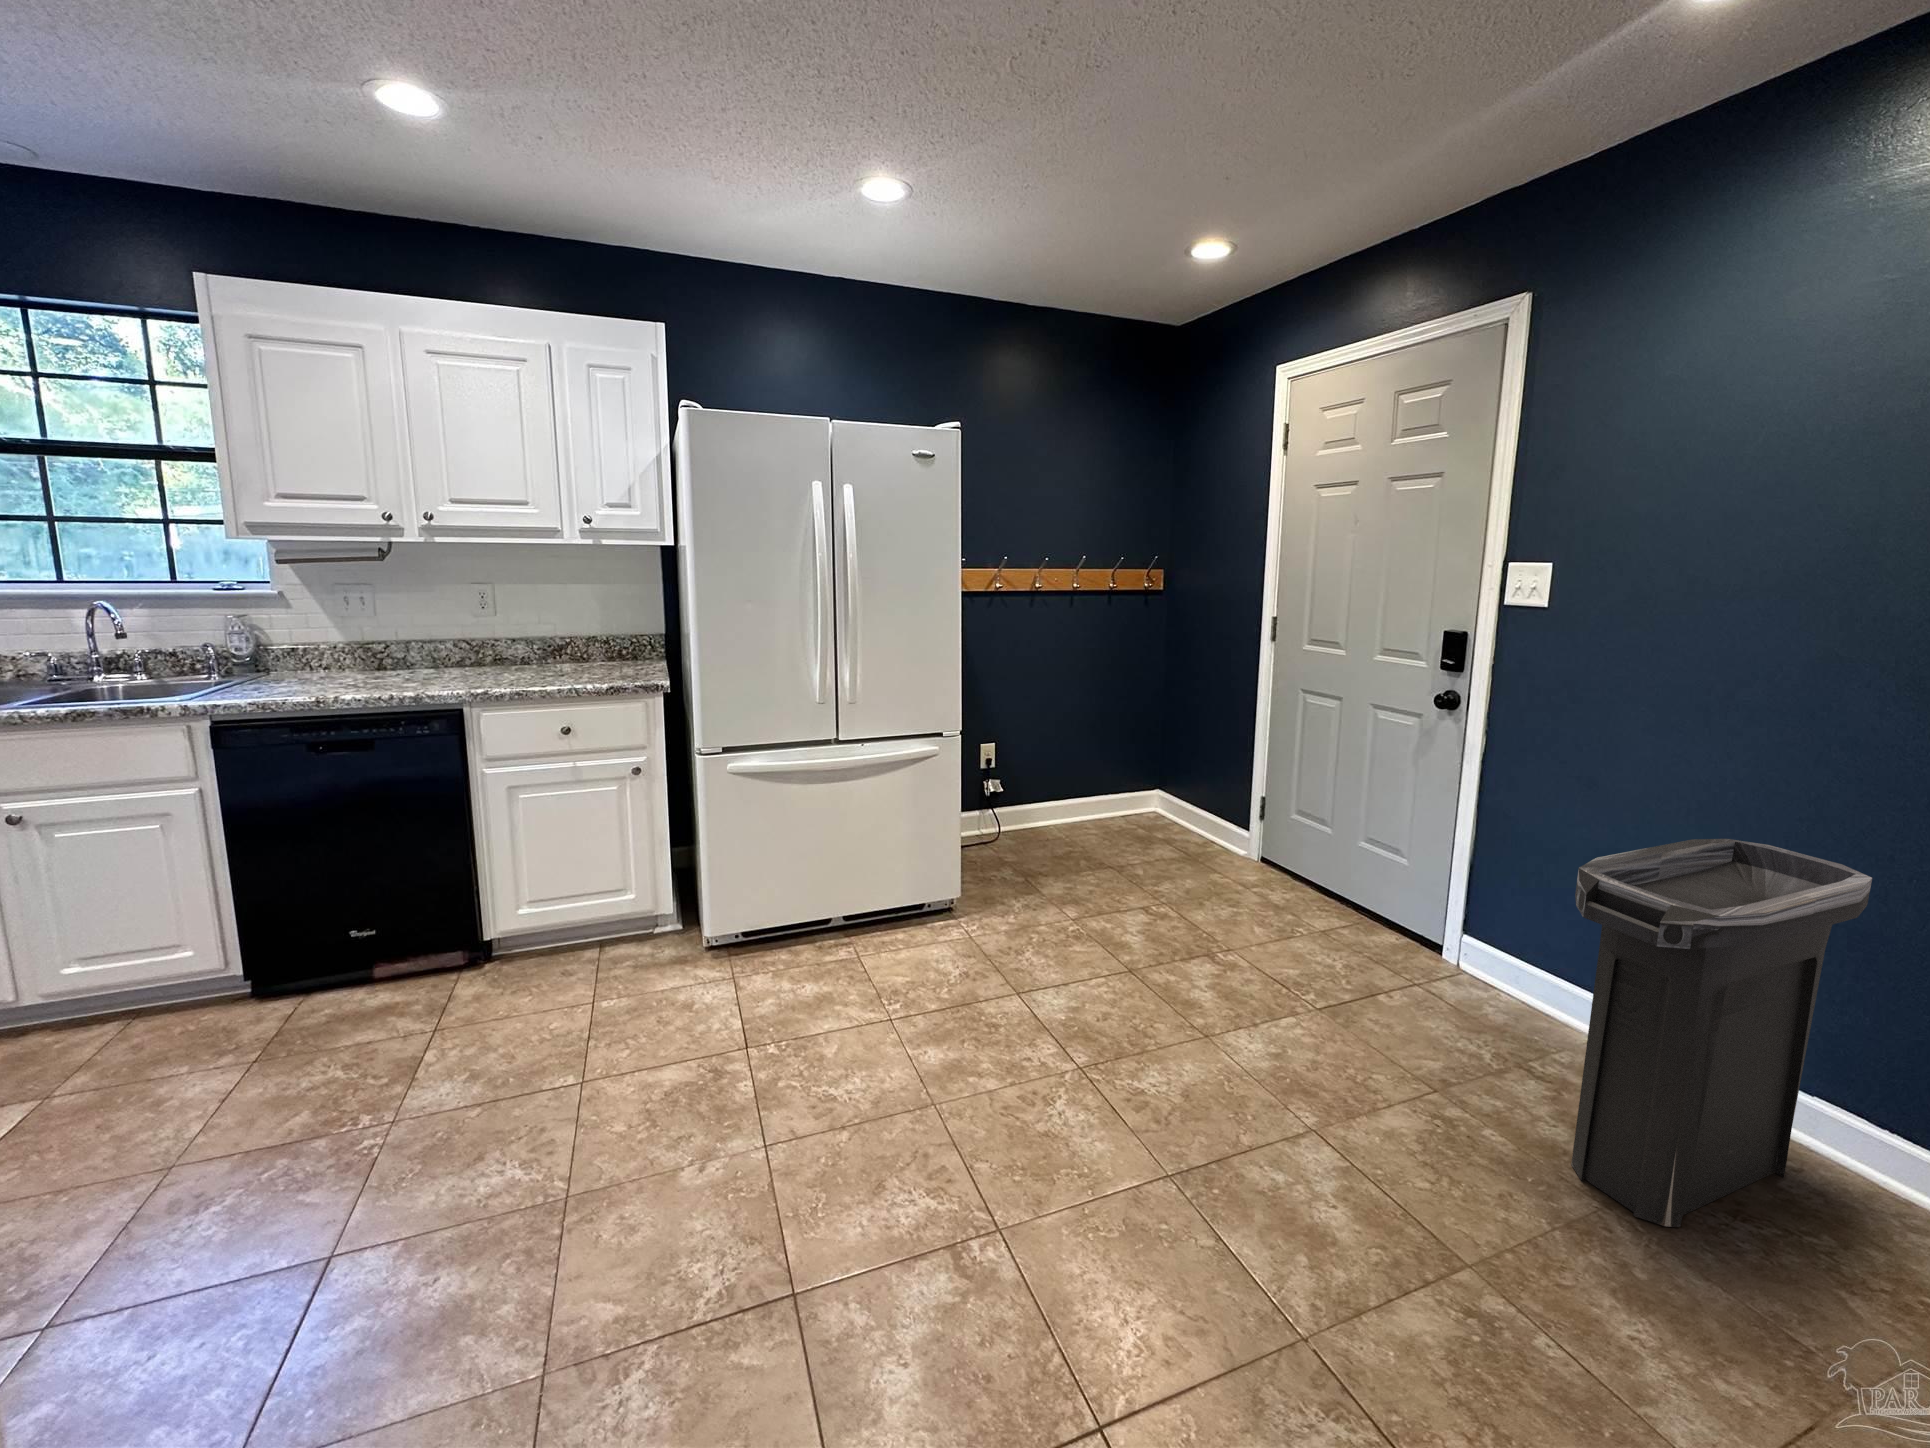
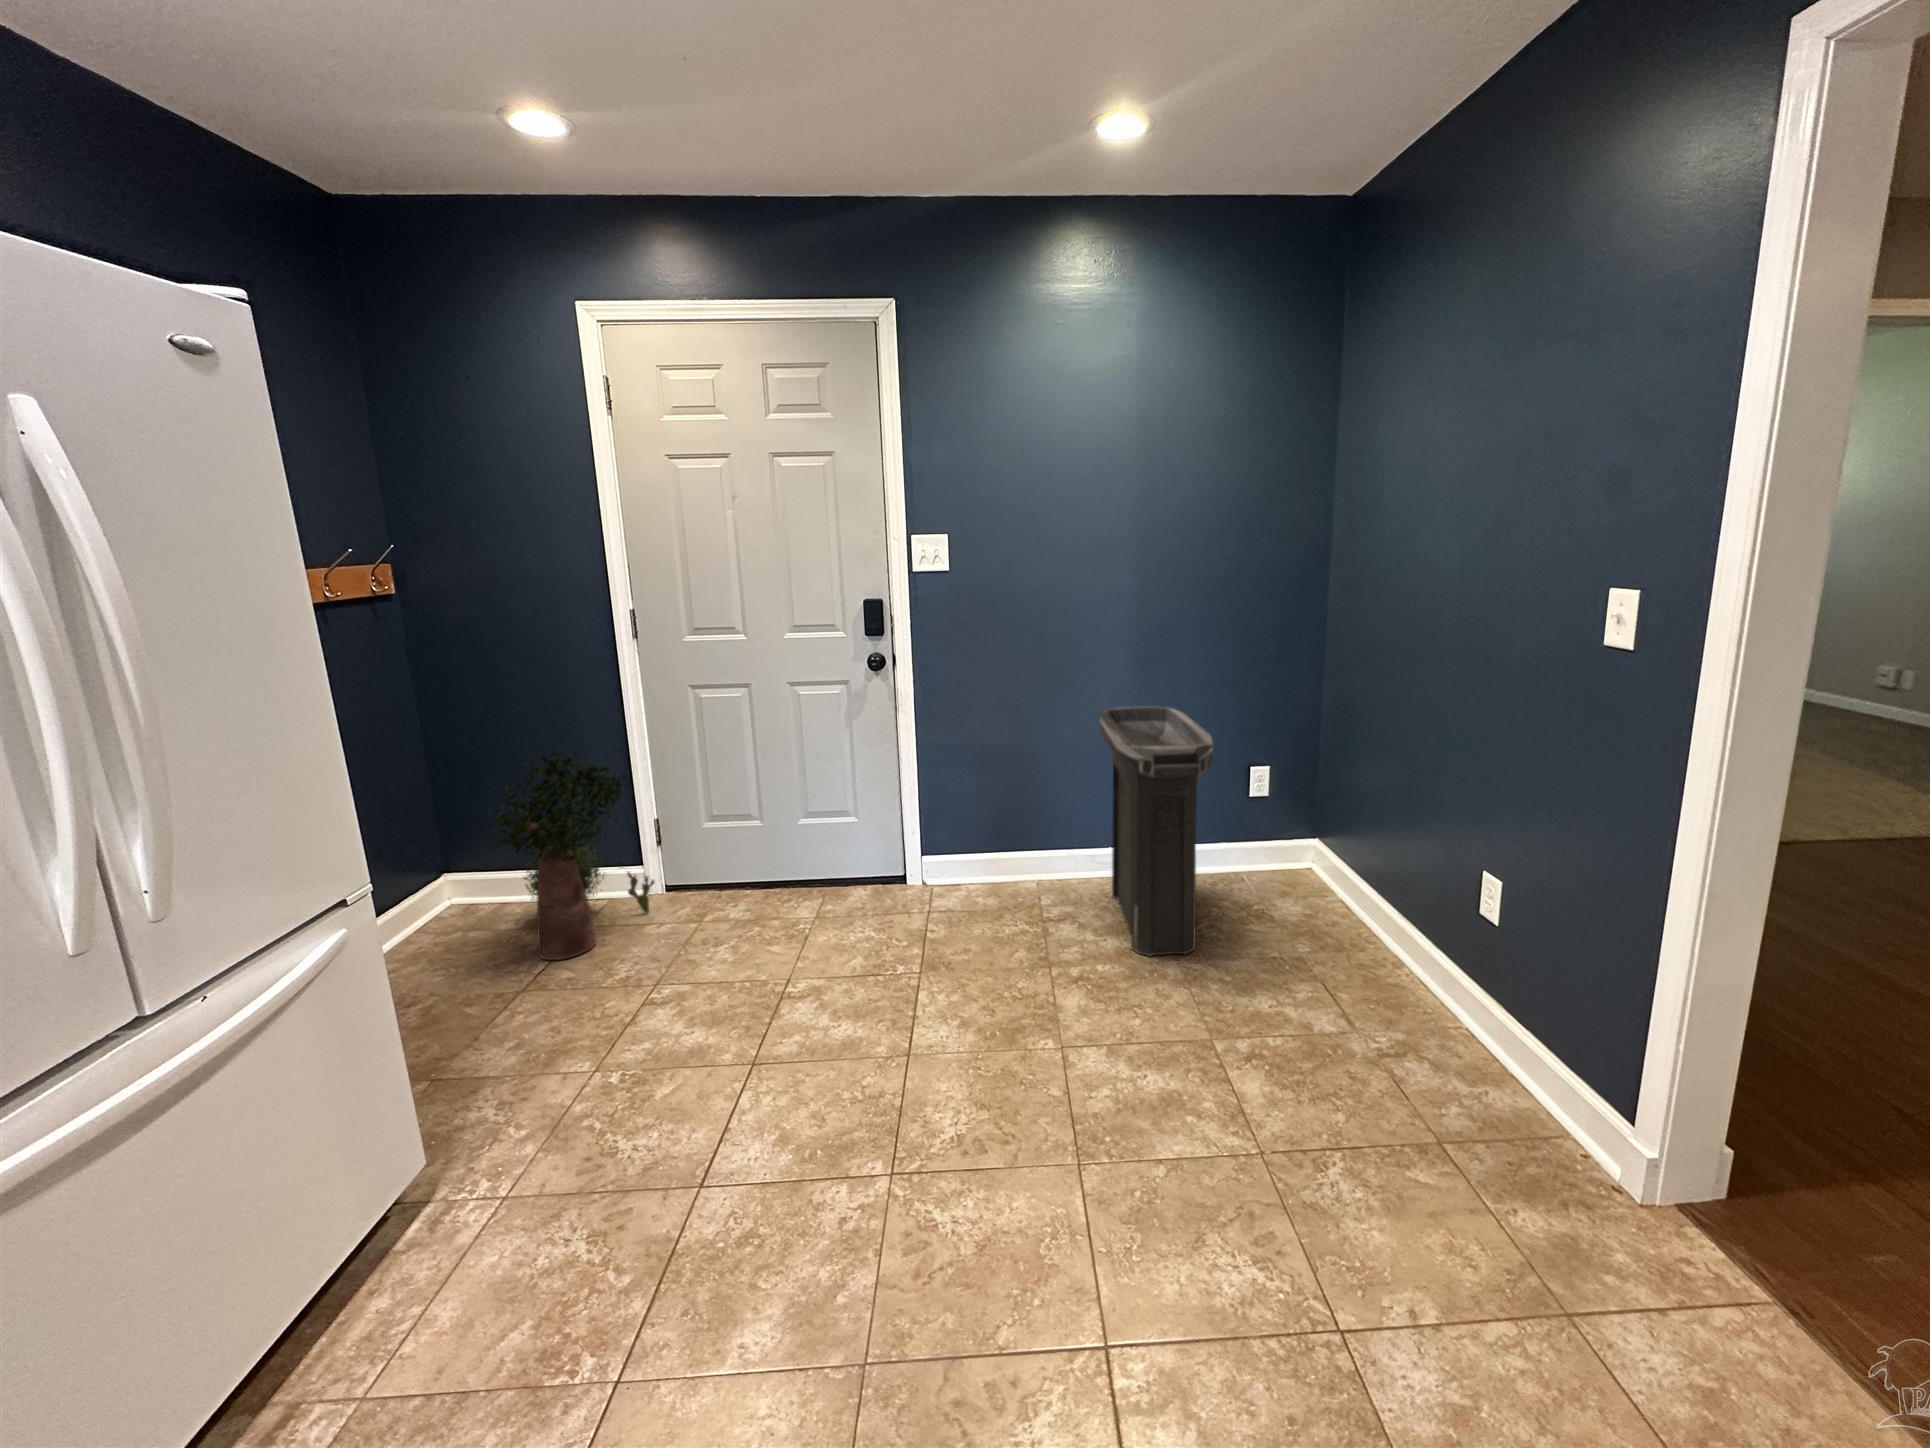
potted plant: none [1123,712,1239,866] -> present [480,749,655,960]

